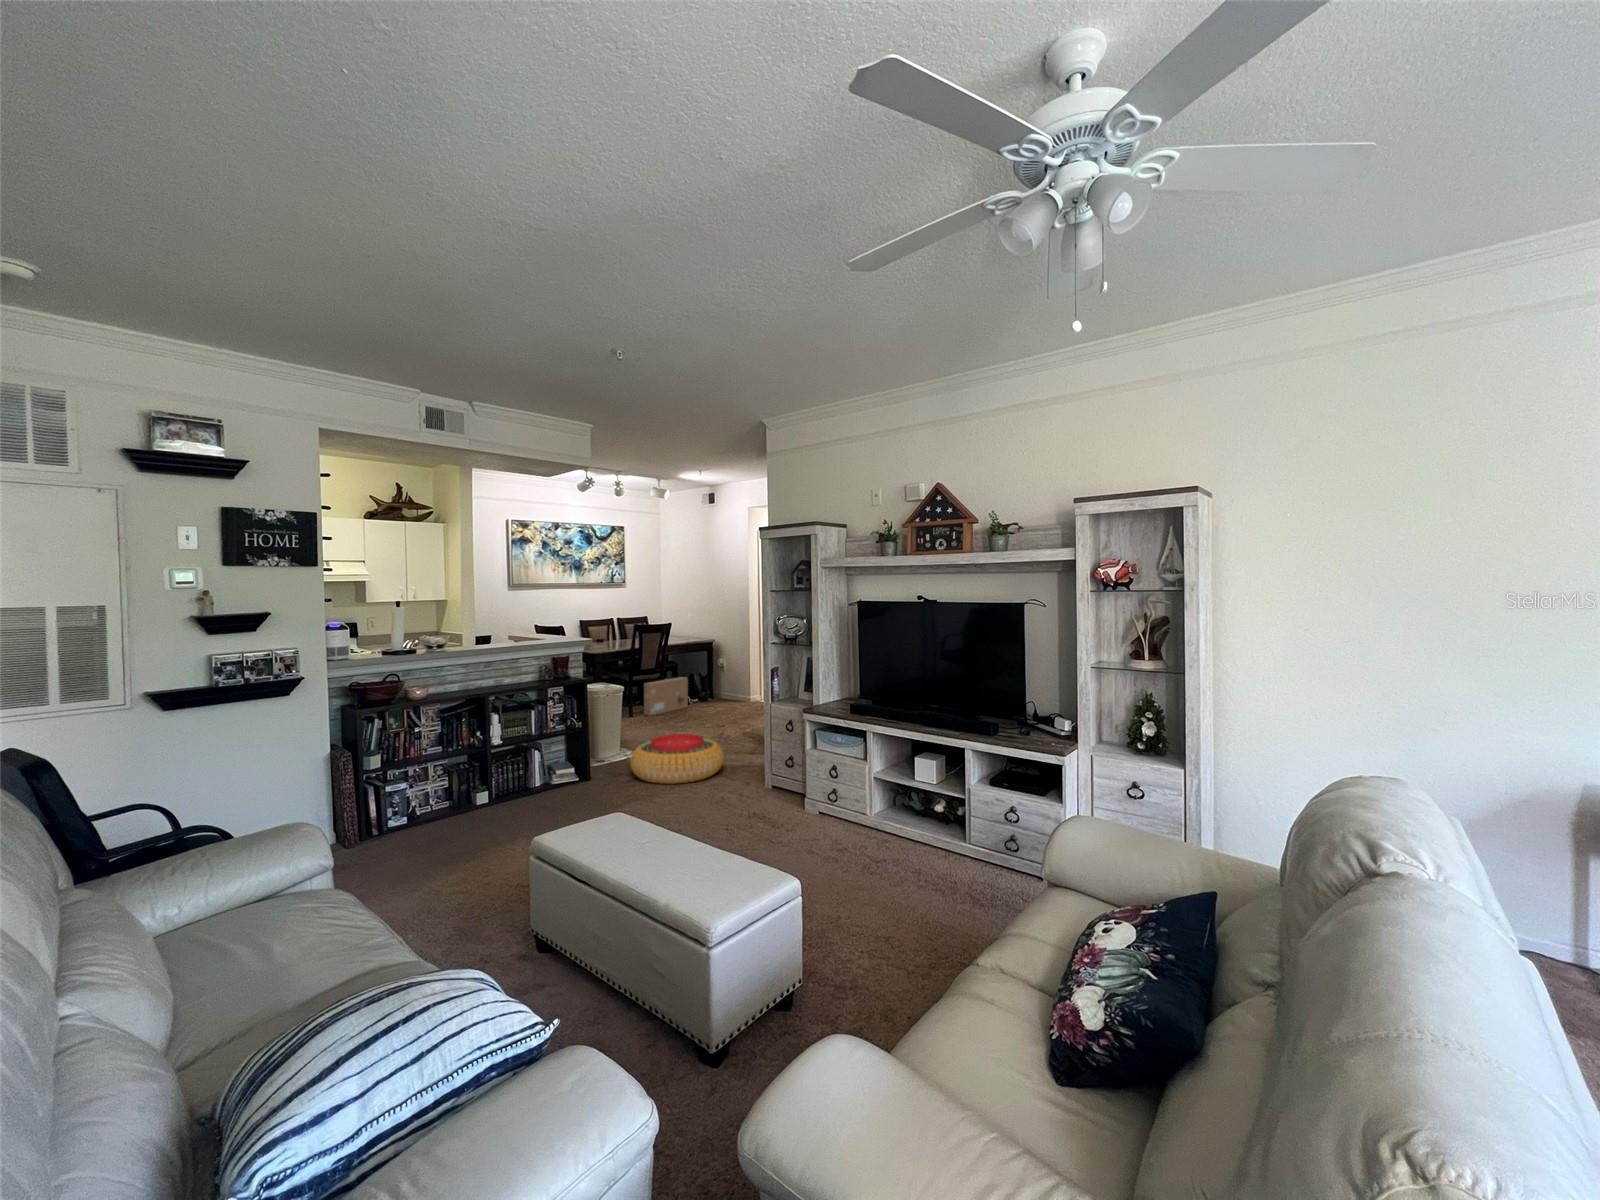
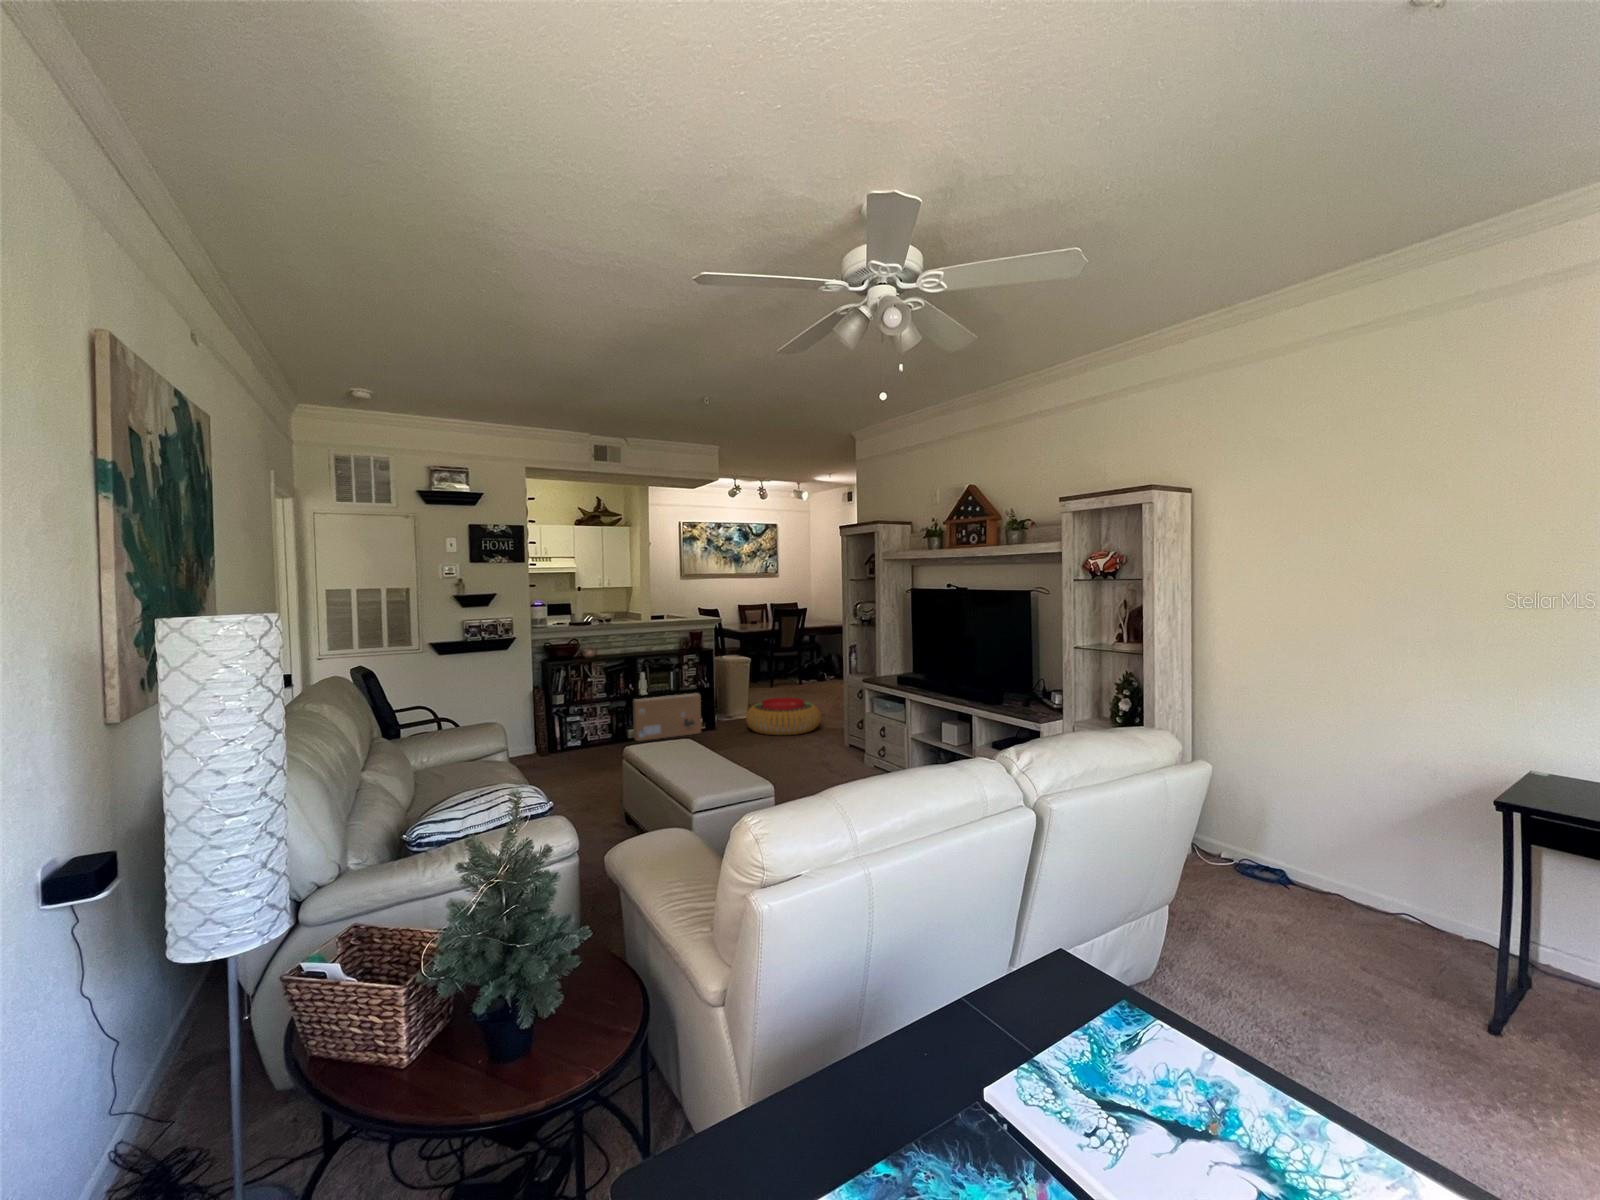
cardboard box: present [644,677,688,715] -> present [633,693,701,741]

